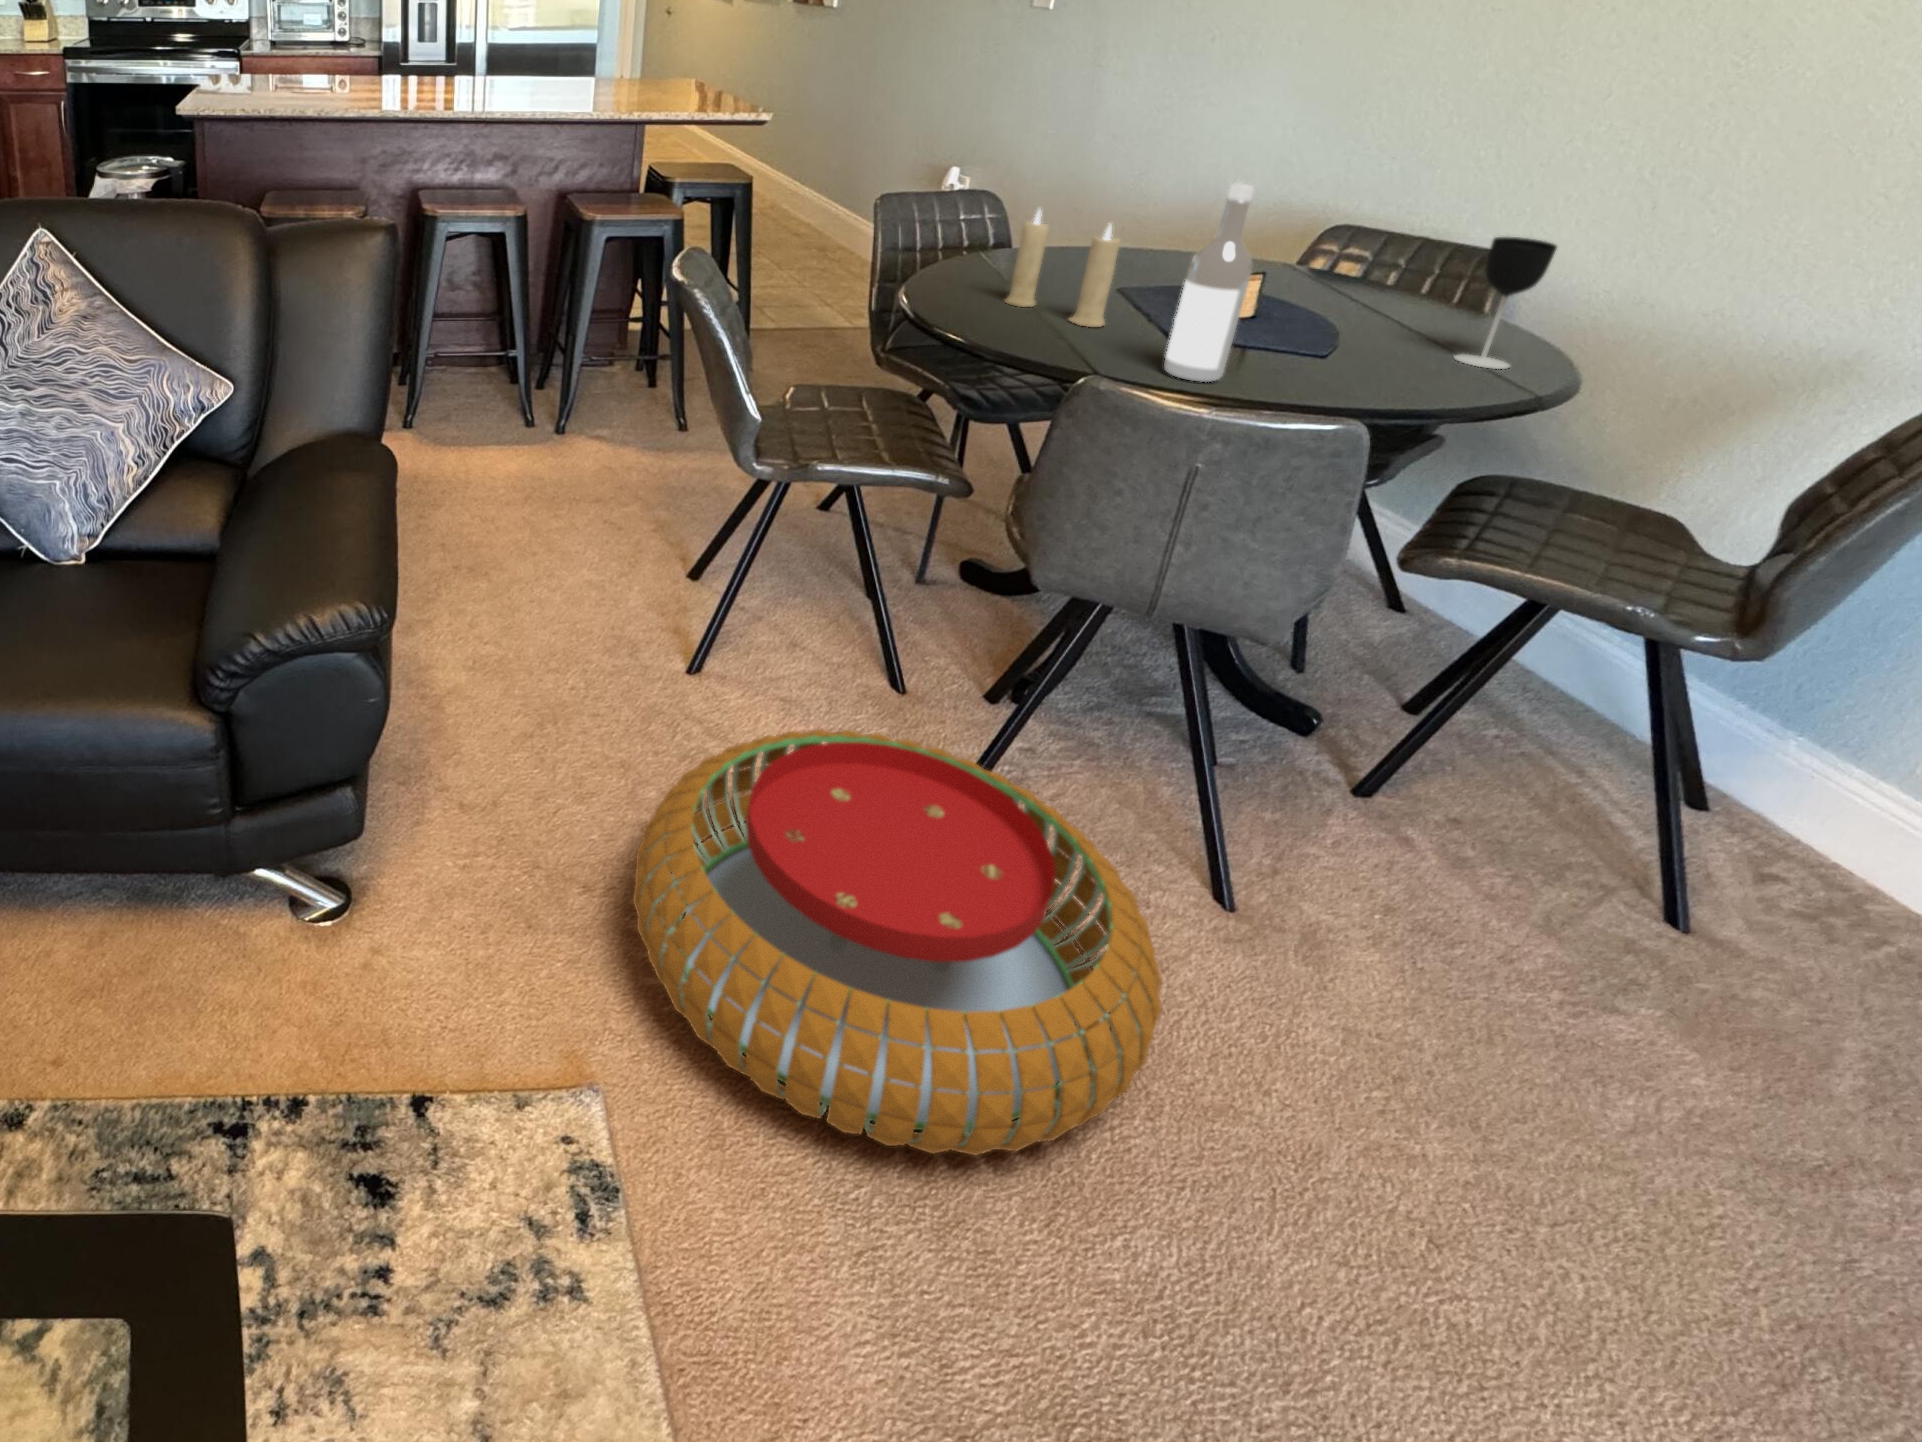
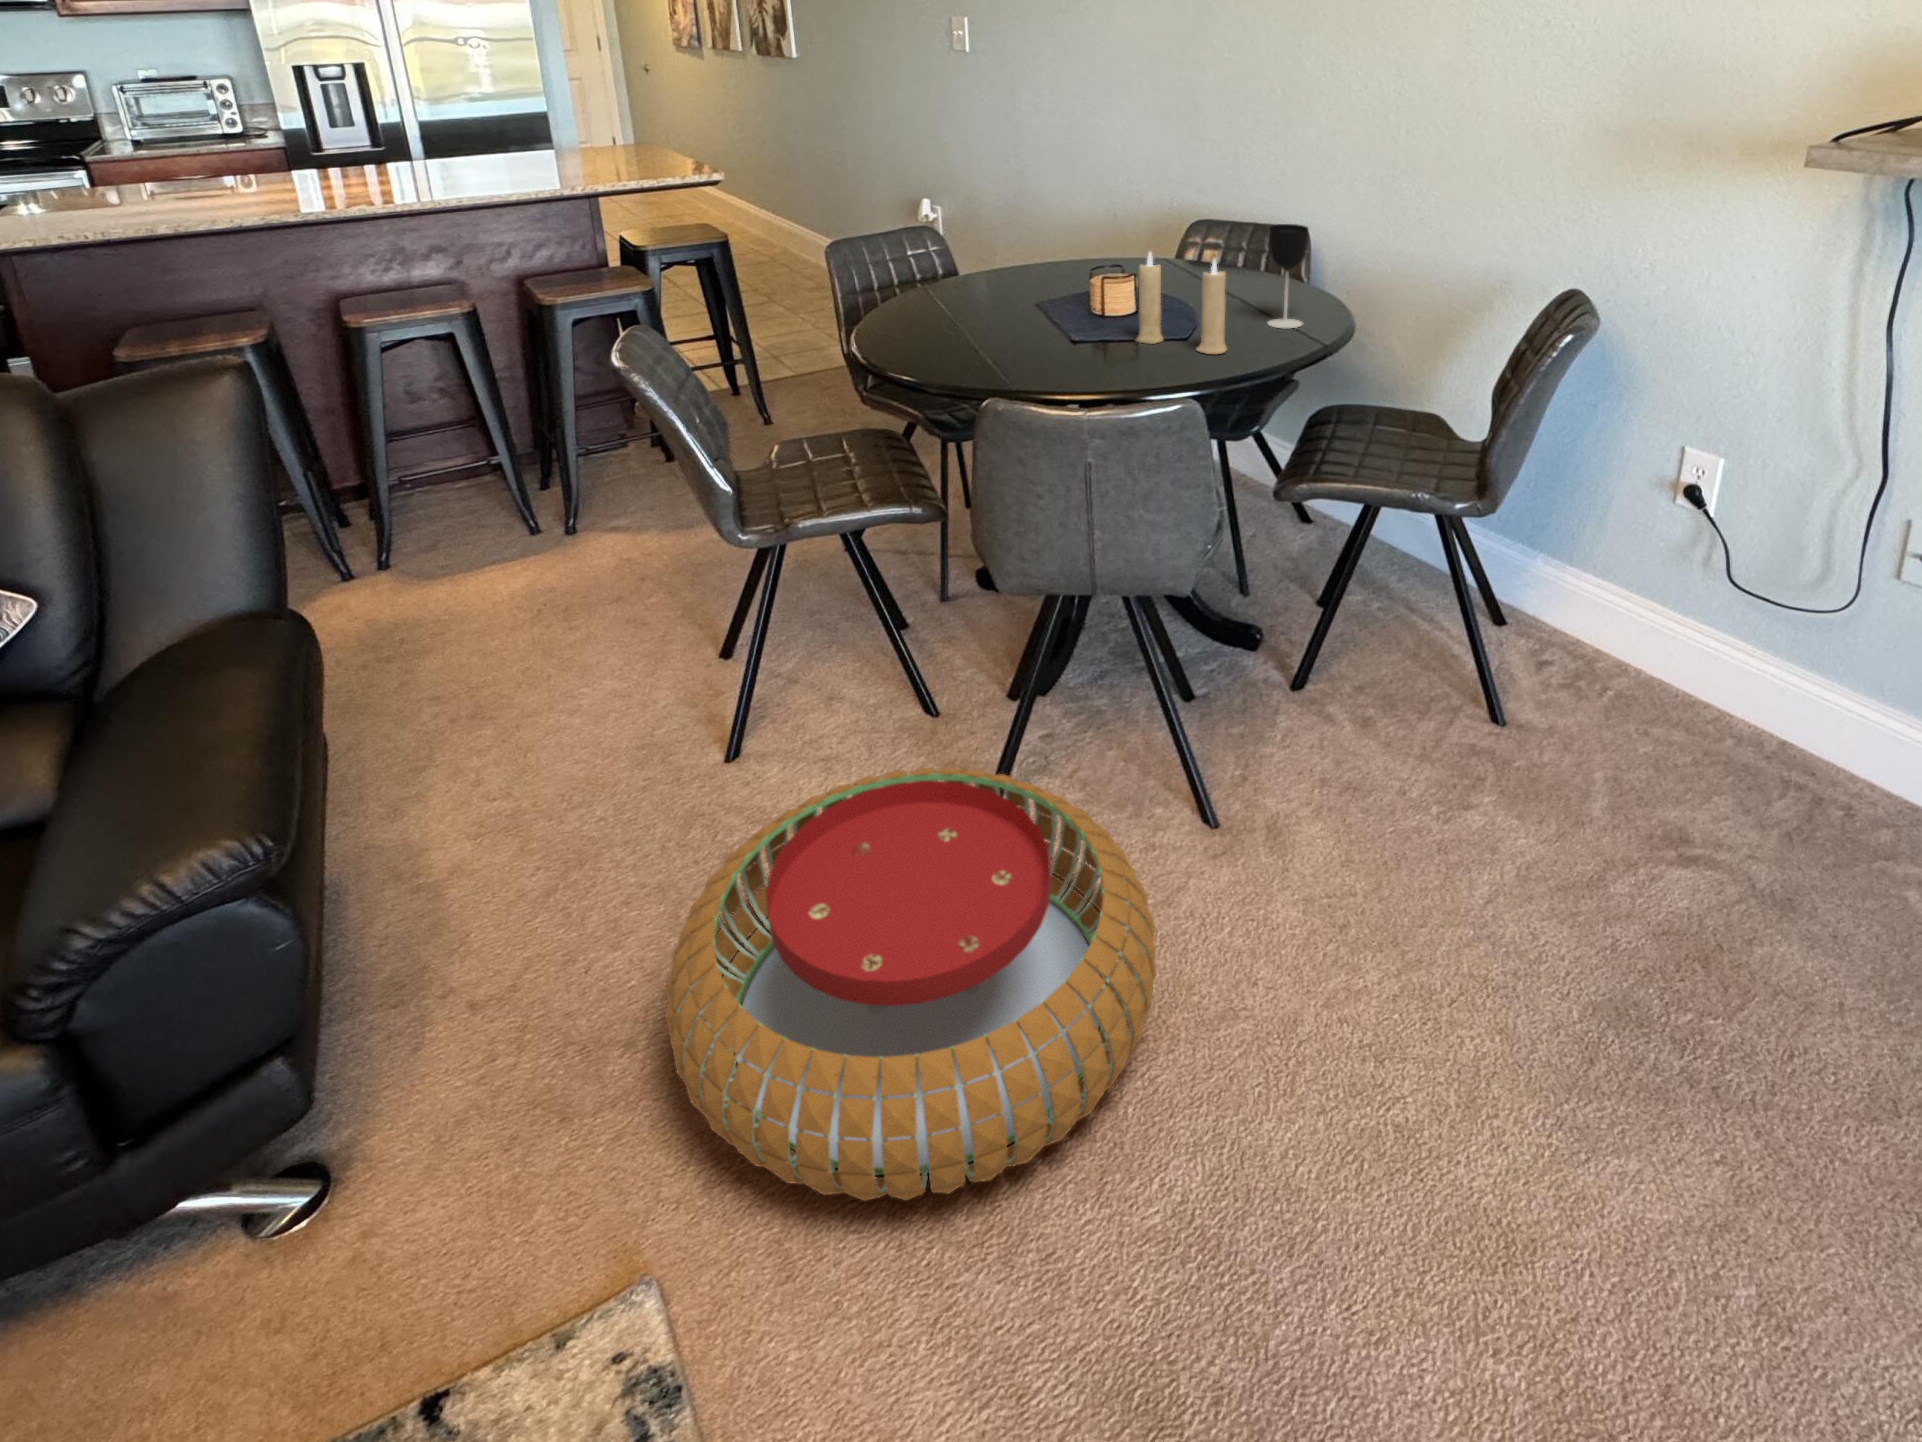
wine bottle: present [1164,184,1254,382] -> none [1057,211,1104,383]
candle: present [1004,209,1121,327] -> present [1136,252,1227,354]

